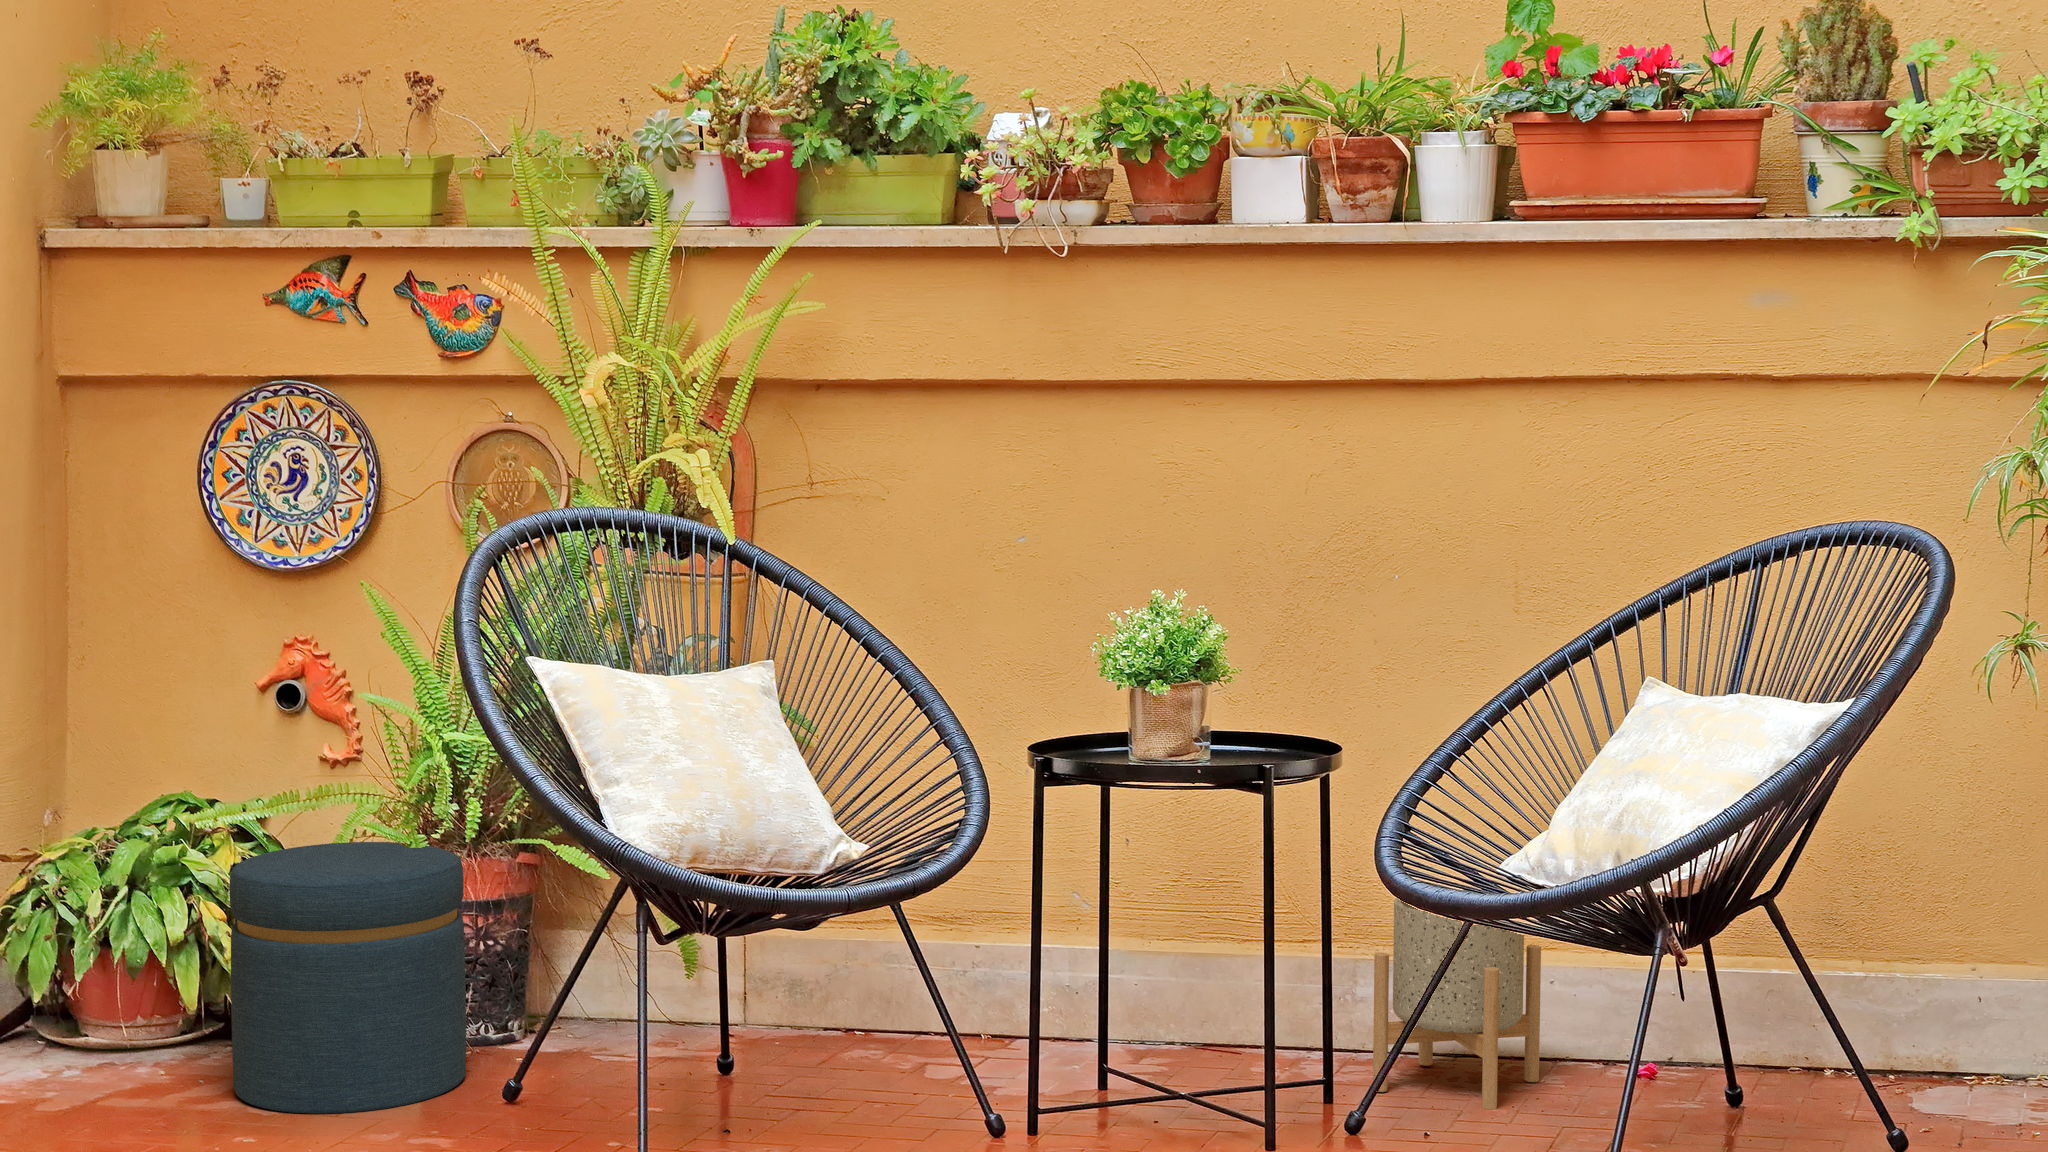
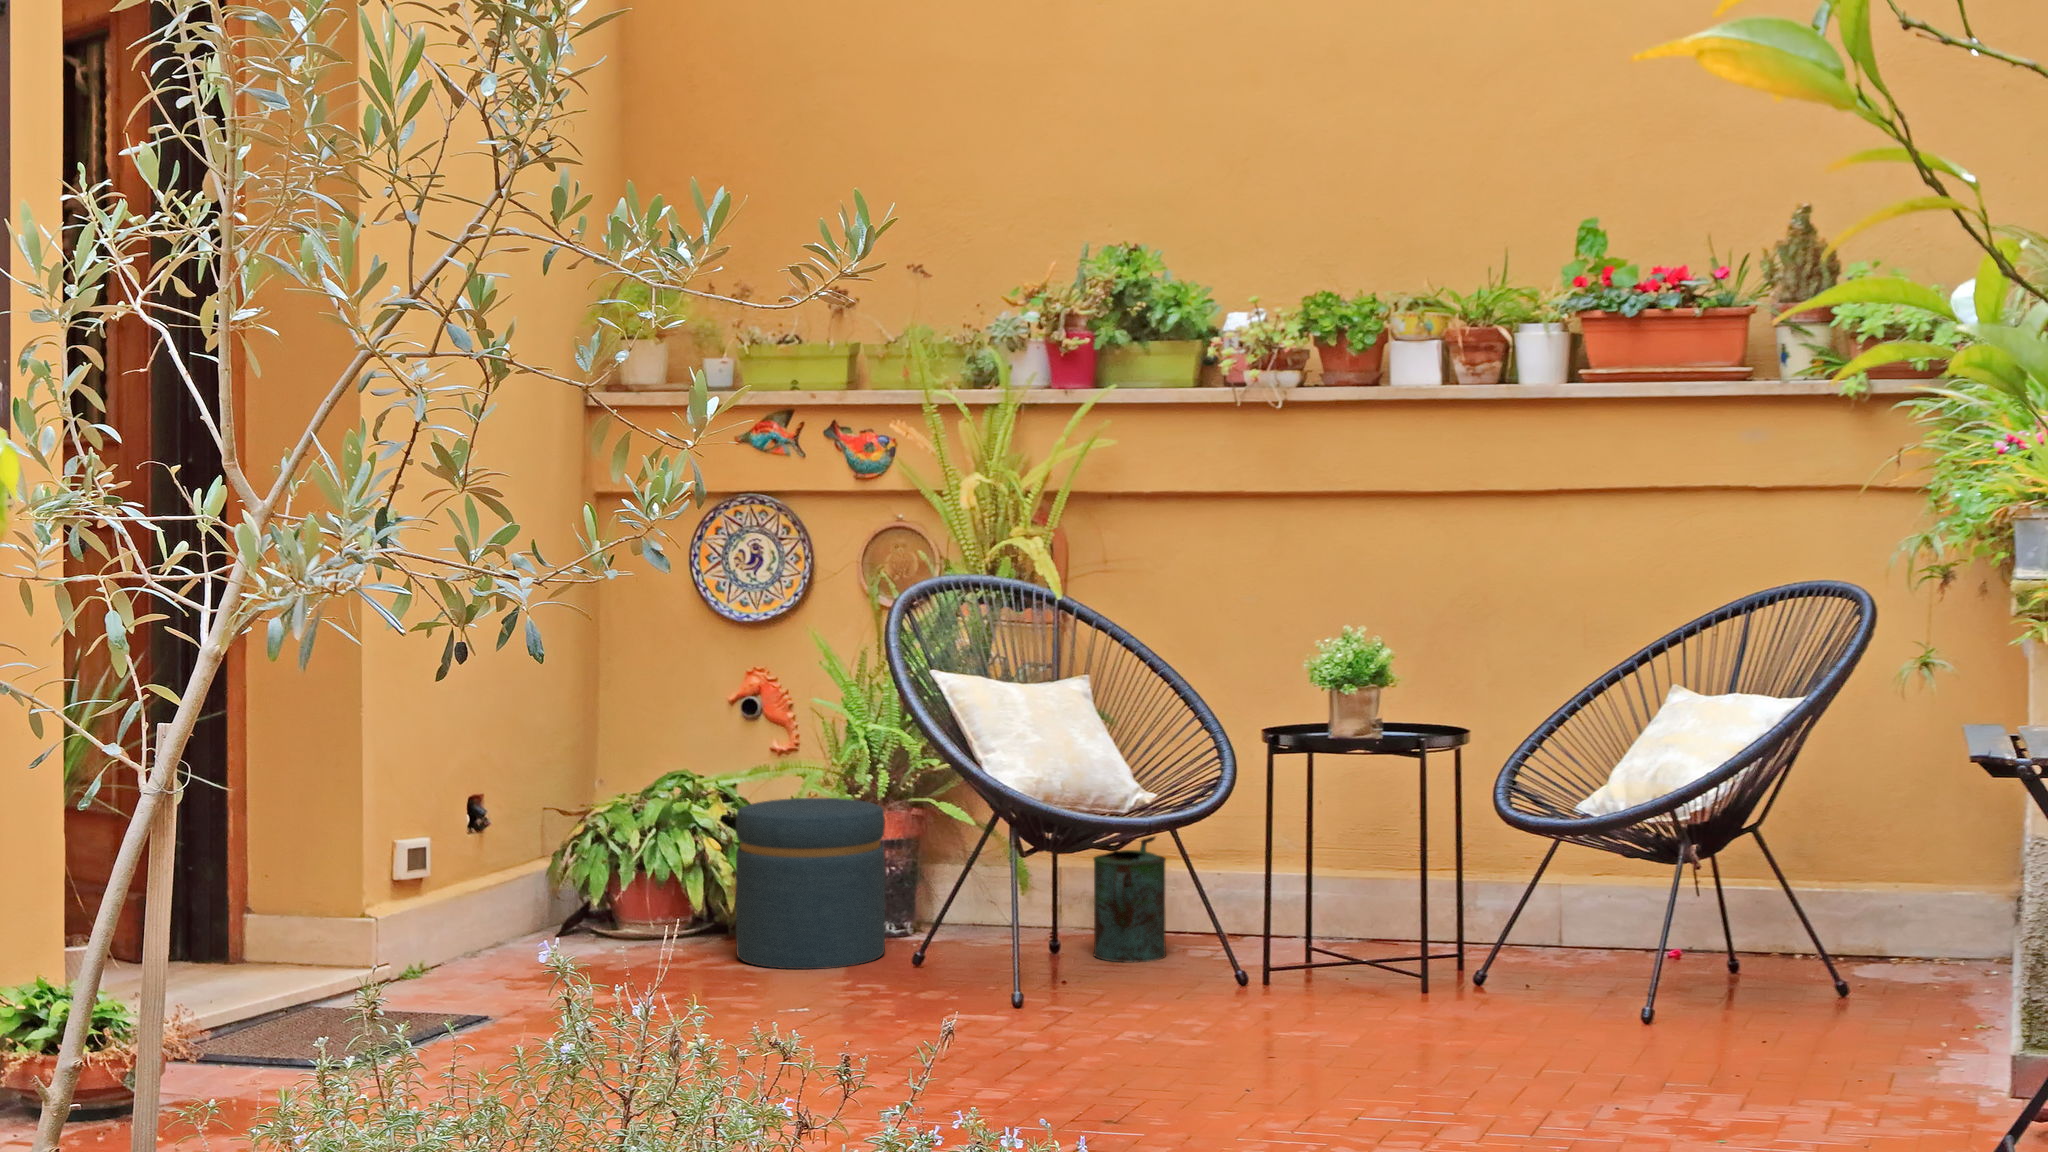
watering can: none [778,881,889,1094] -> present [1094,836,1166,962]
planter: present [1373,898,1541,1110] -> none [1494,831,1607,973]

